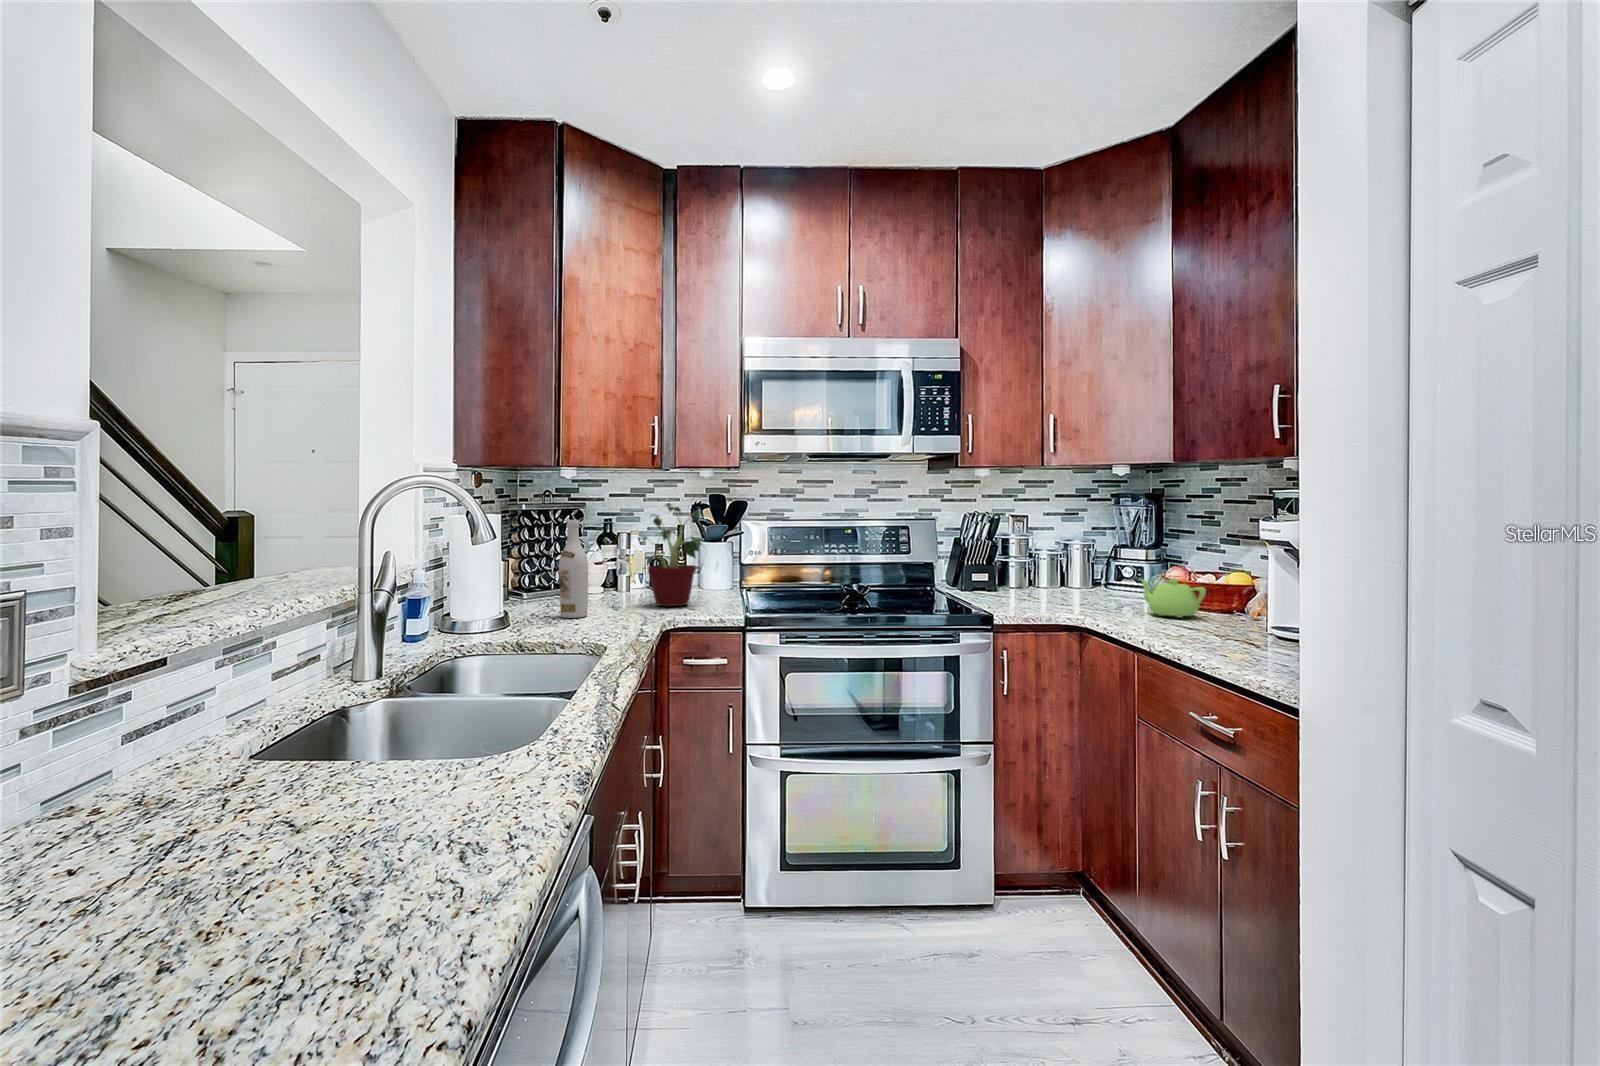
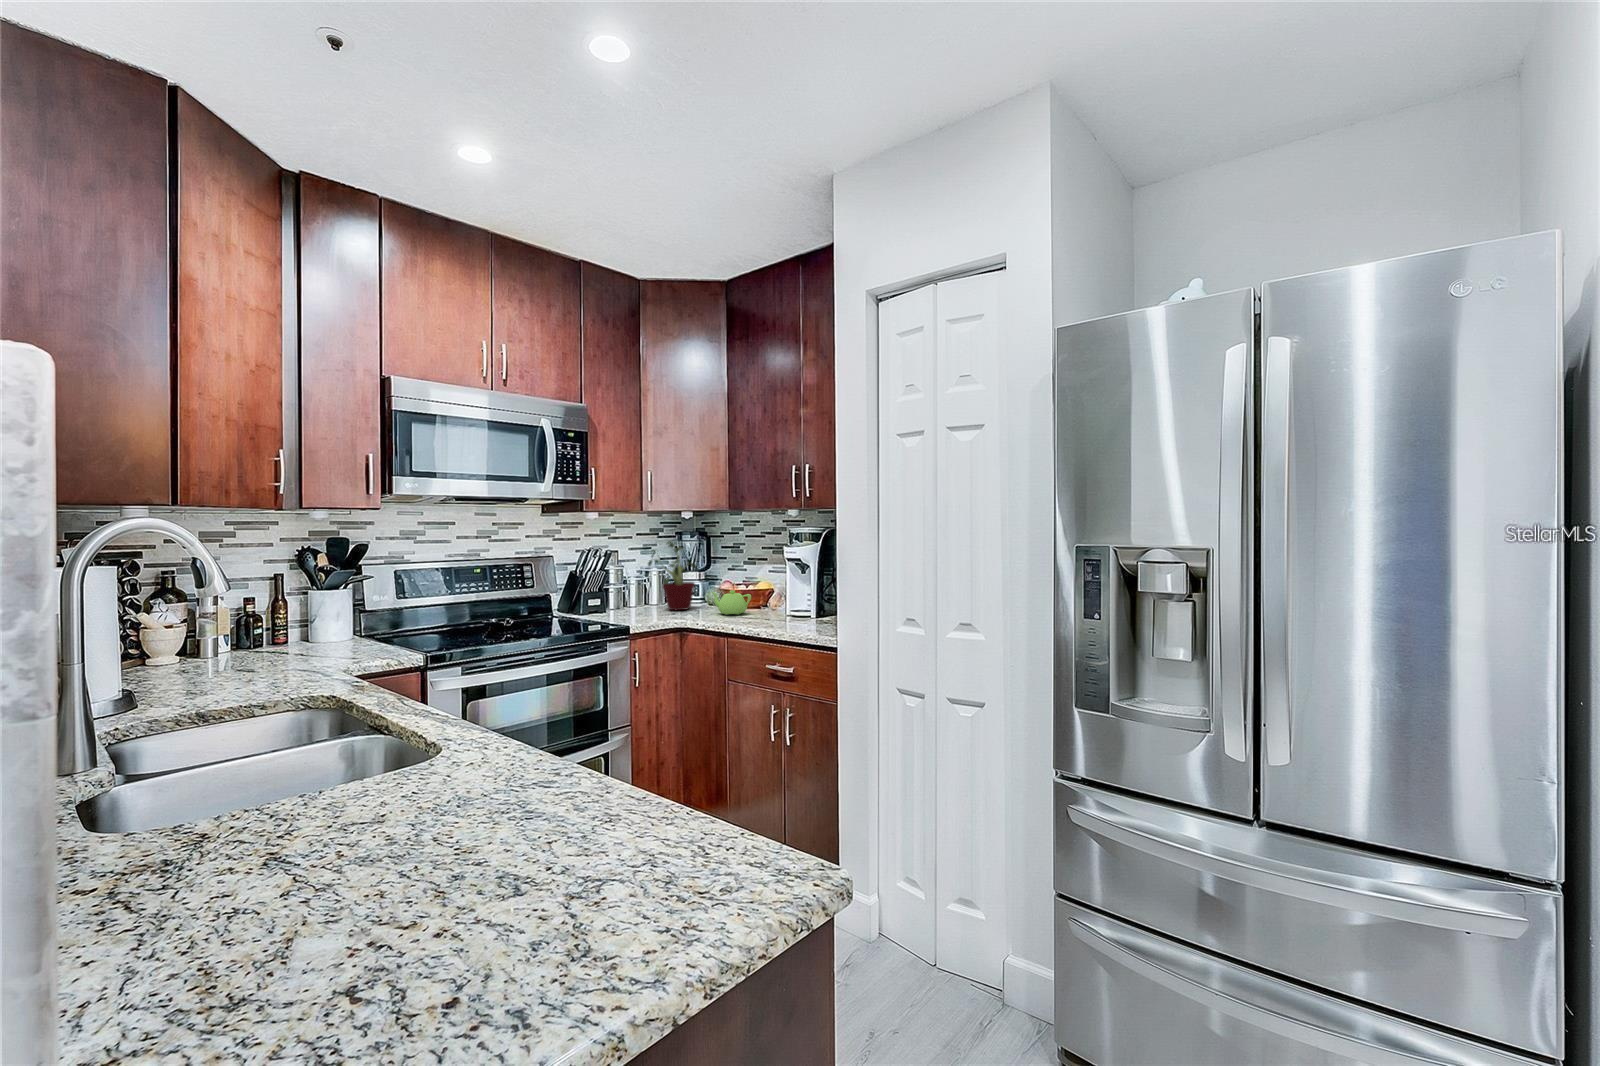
potted plant: present [641,503,704,606] -> present [648,541,697,610]
wine bottle: present [559,520,588,618] -> none [160,579,206,693]

